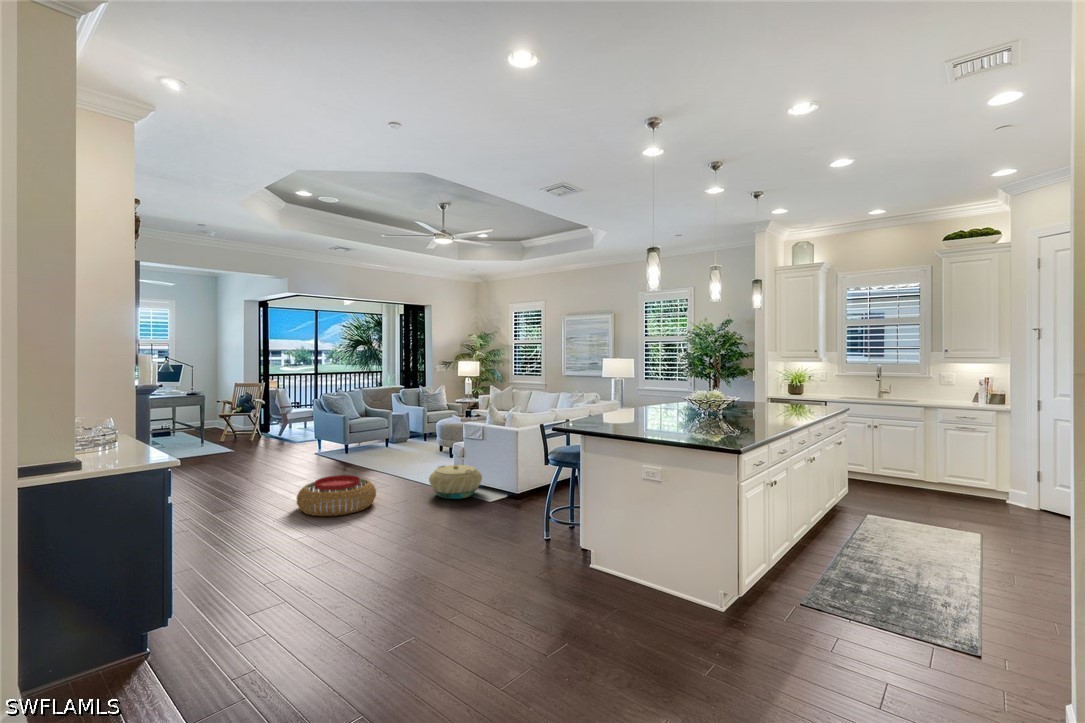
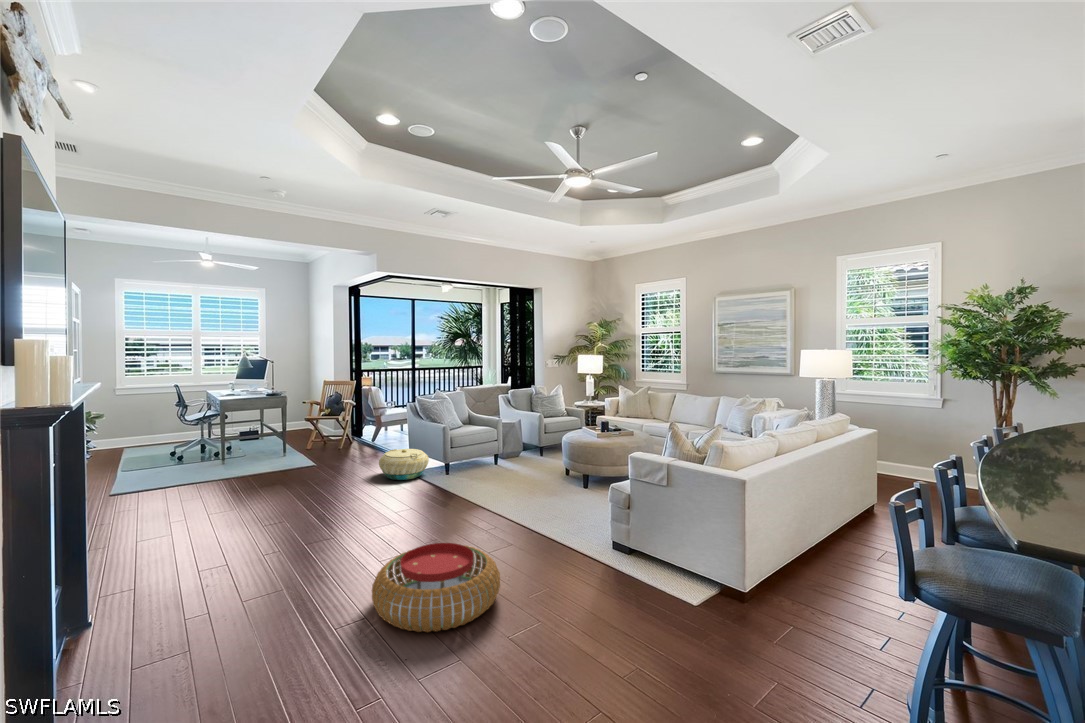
basket: present [429,465,482,499] -> present [379,449,429,480]

